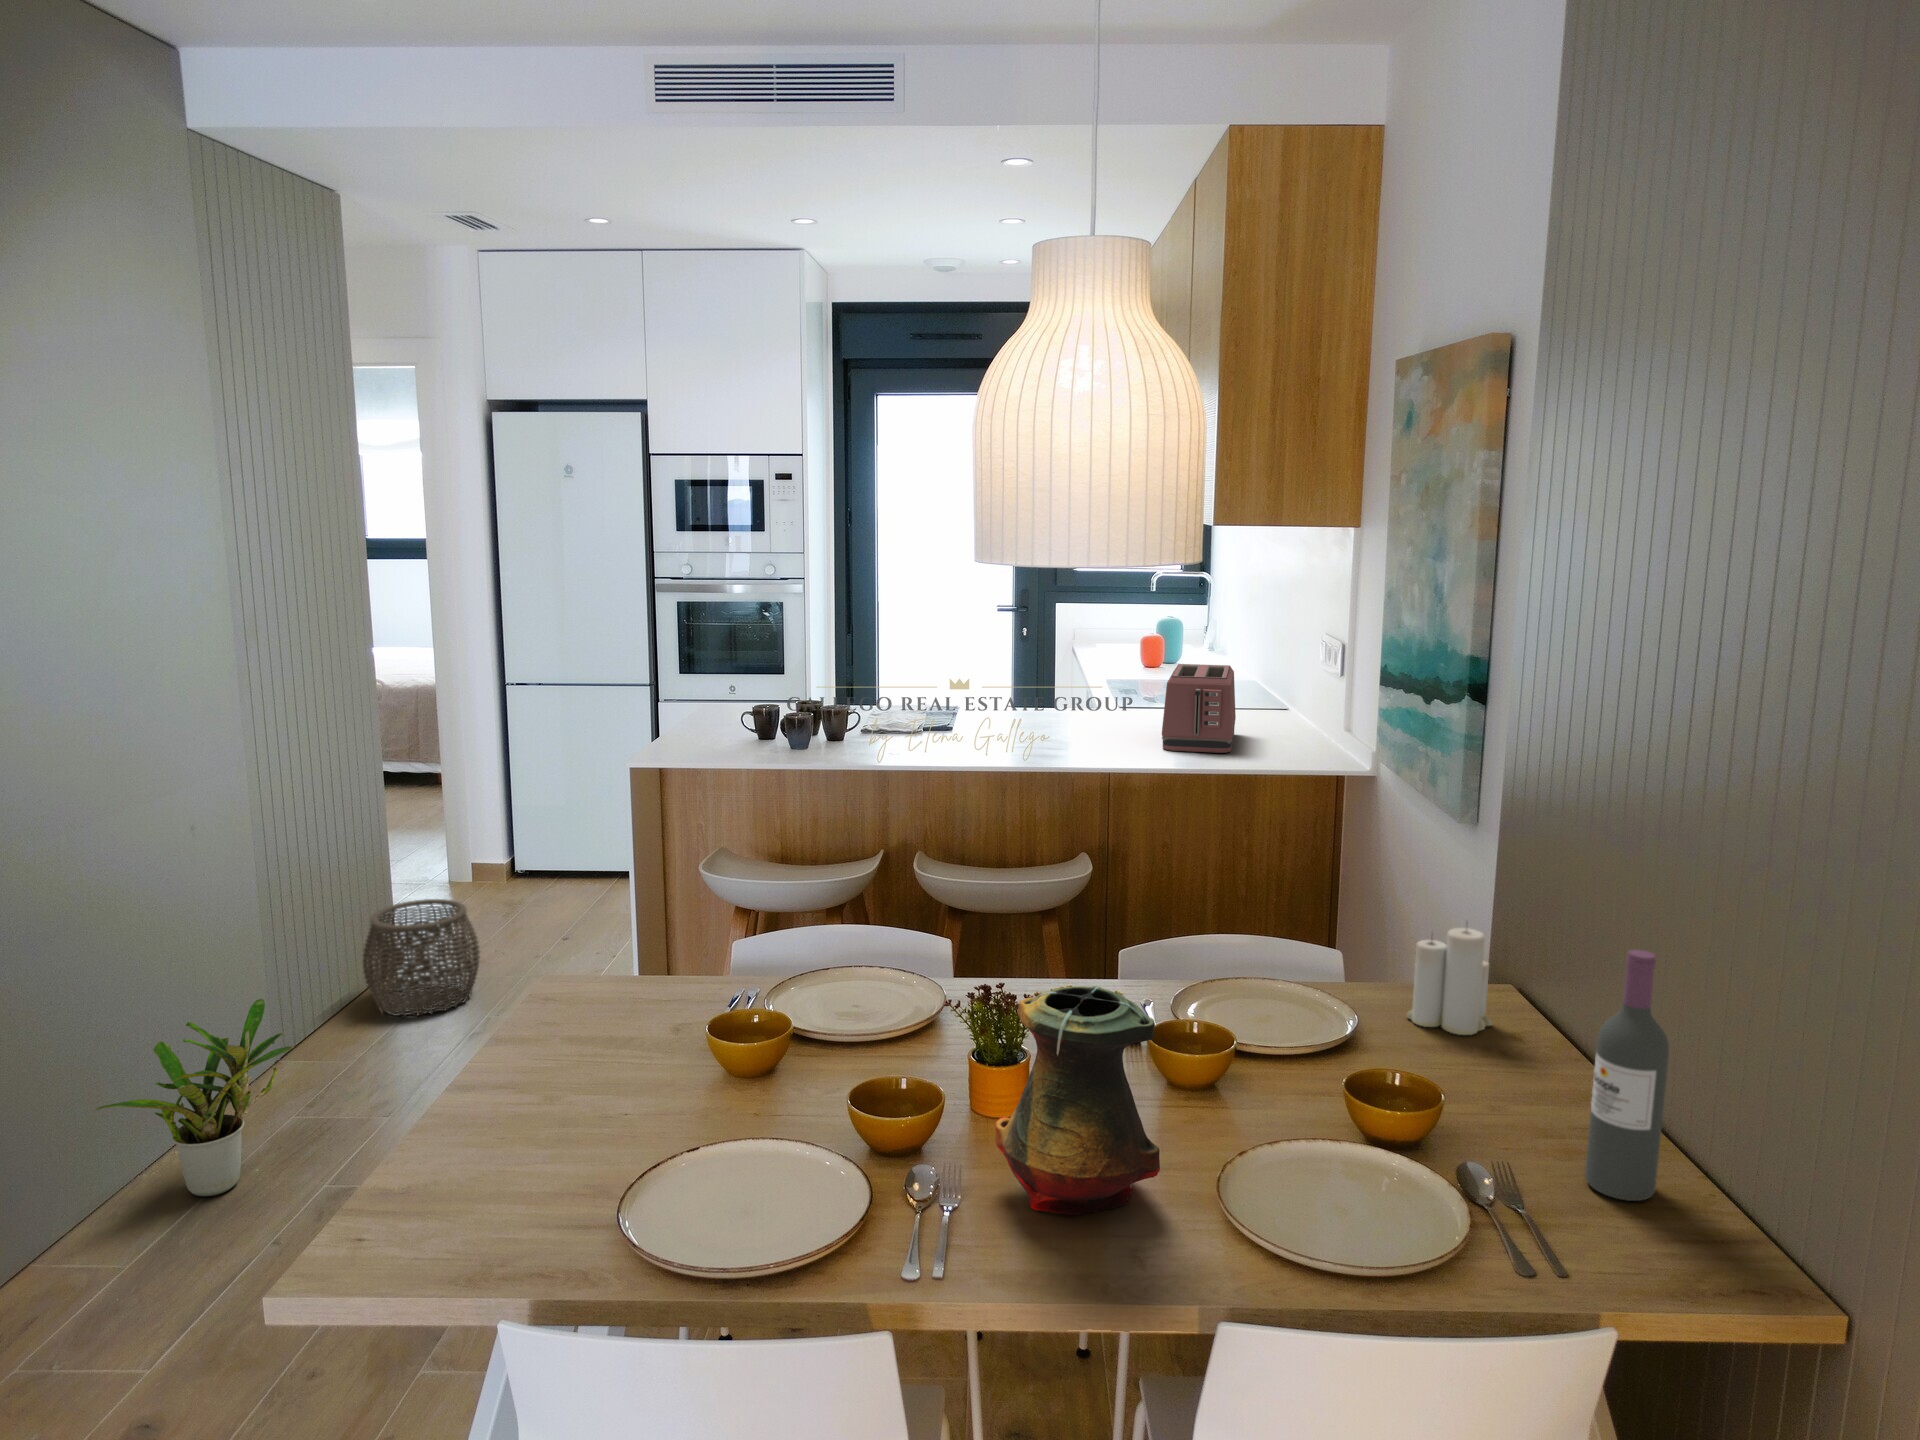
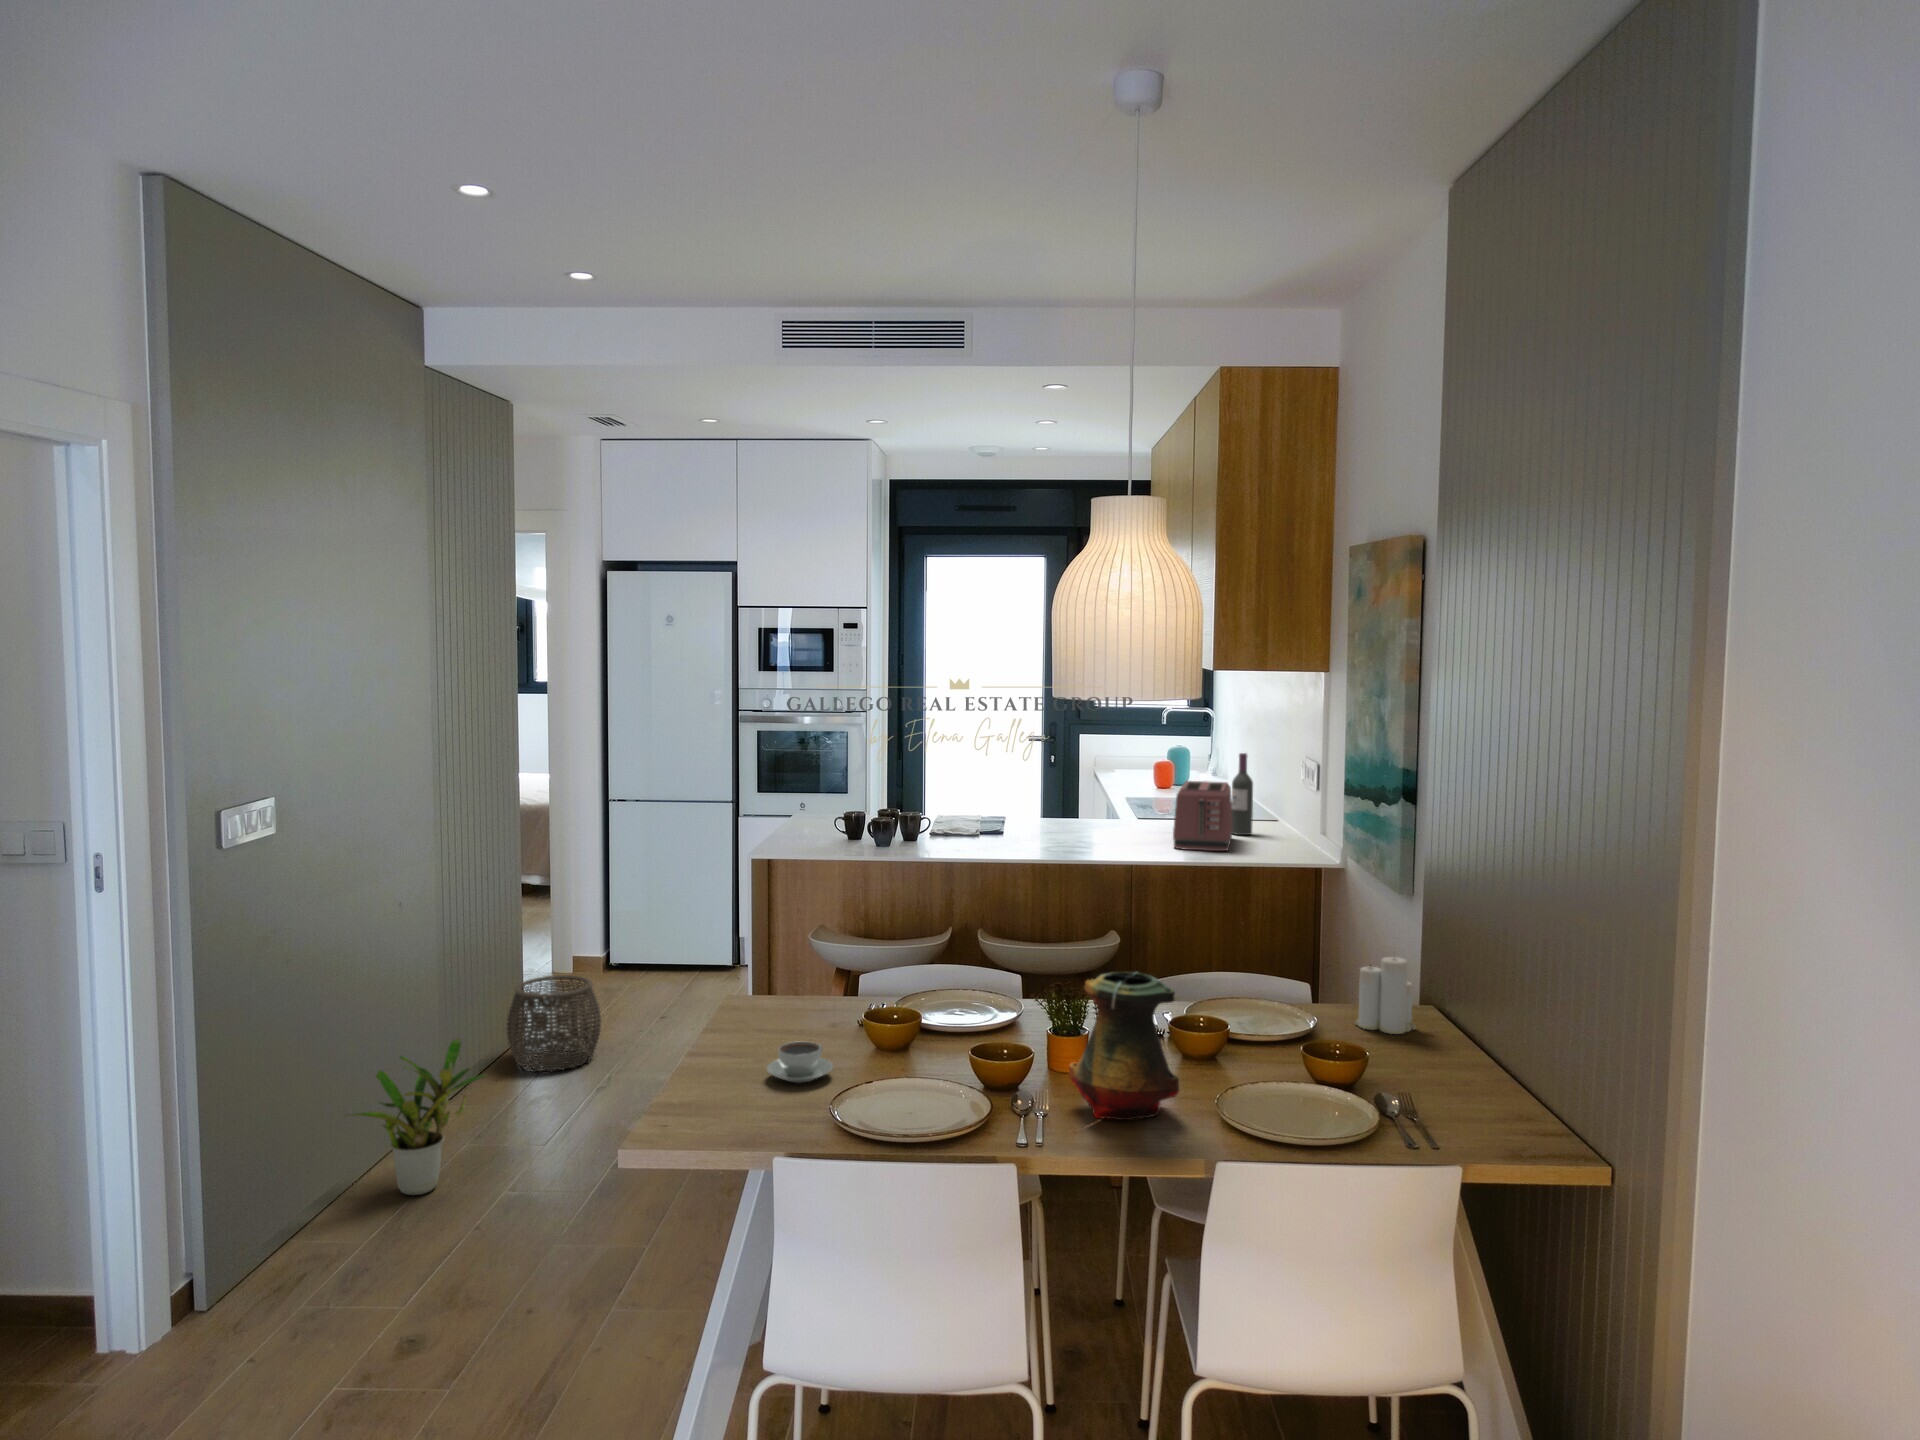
wine bottle: present [1585,950,1669,1201] -> present [1232,753,1253,835]
coffee cup: none [557,1074,657,1139] -> present [767,1041,833,1083]

